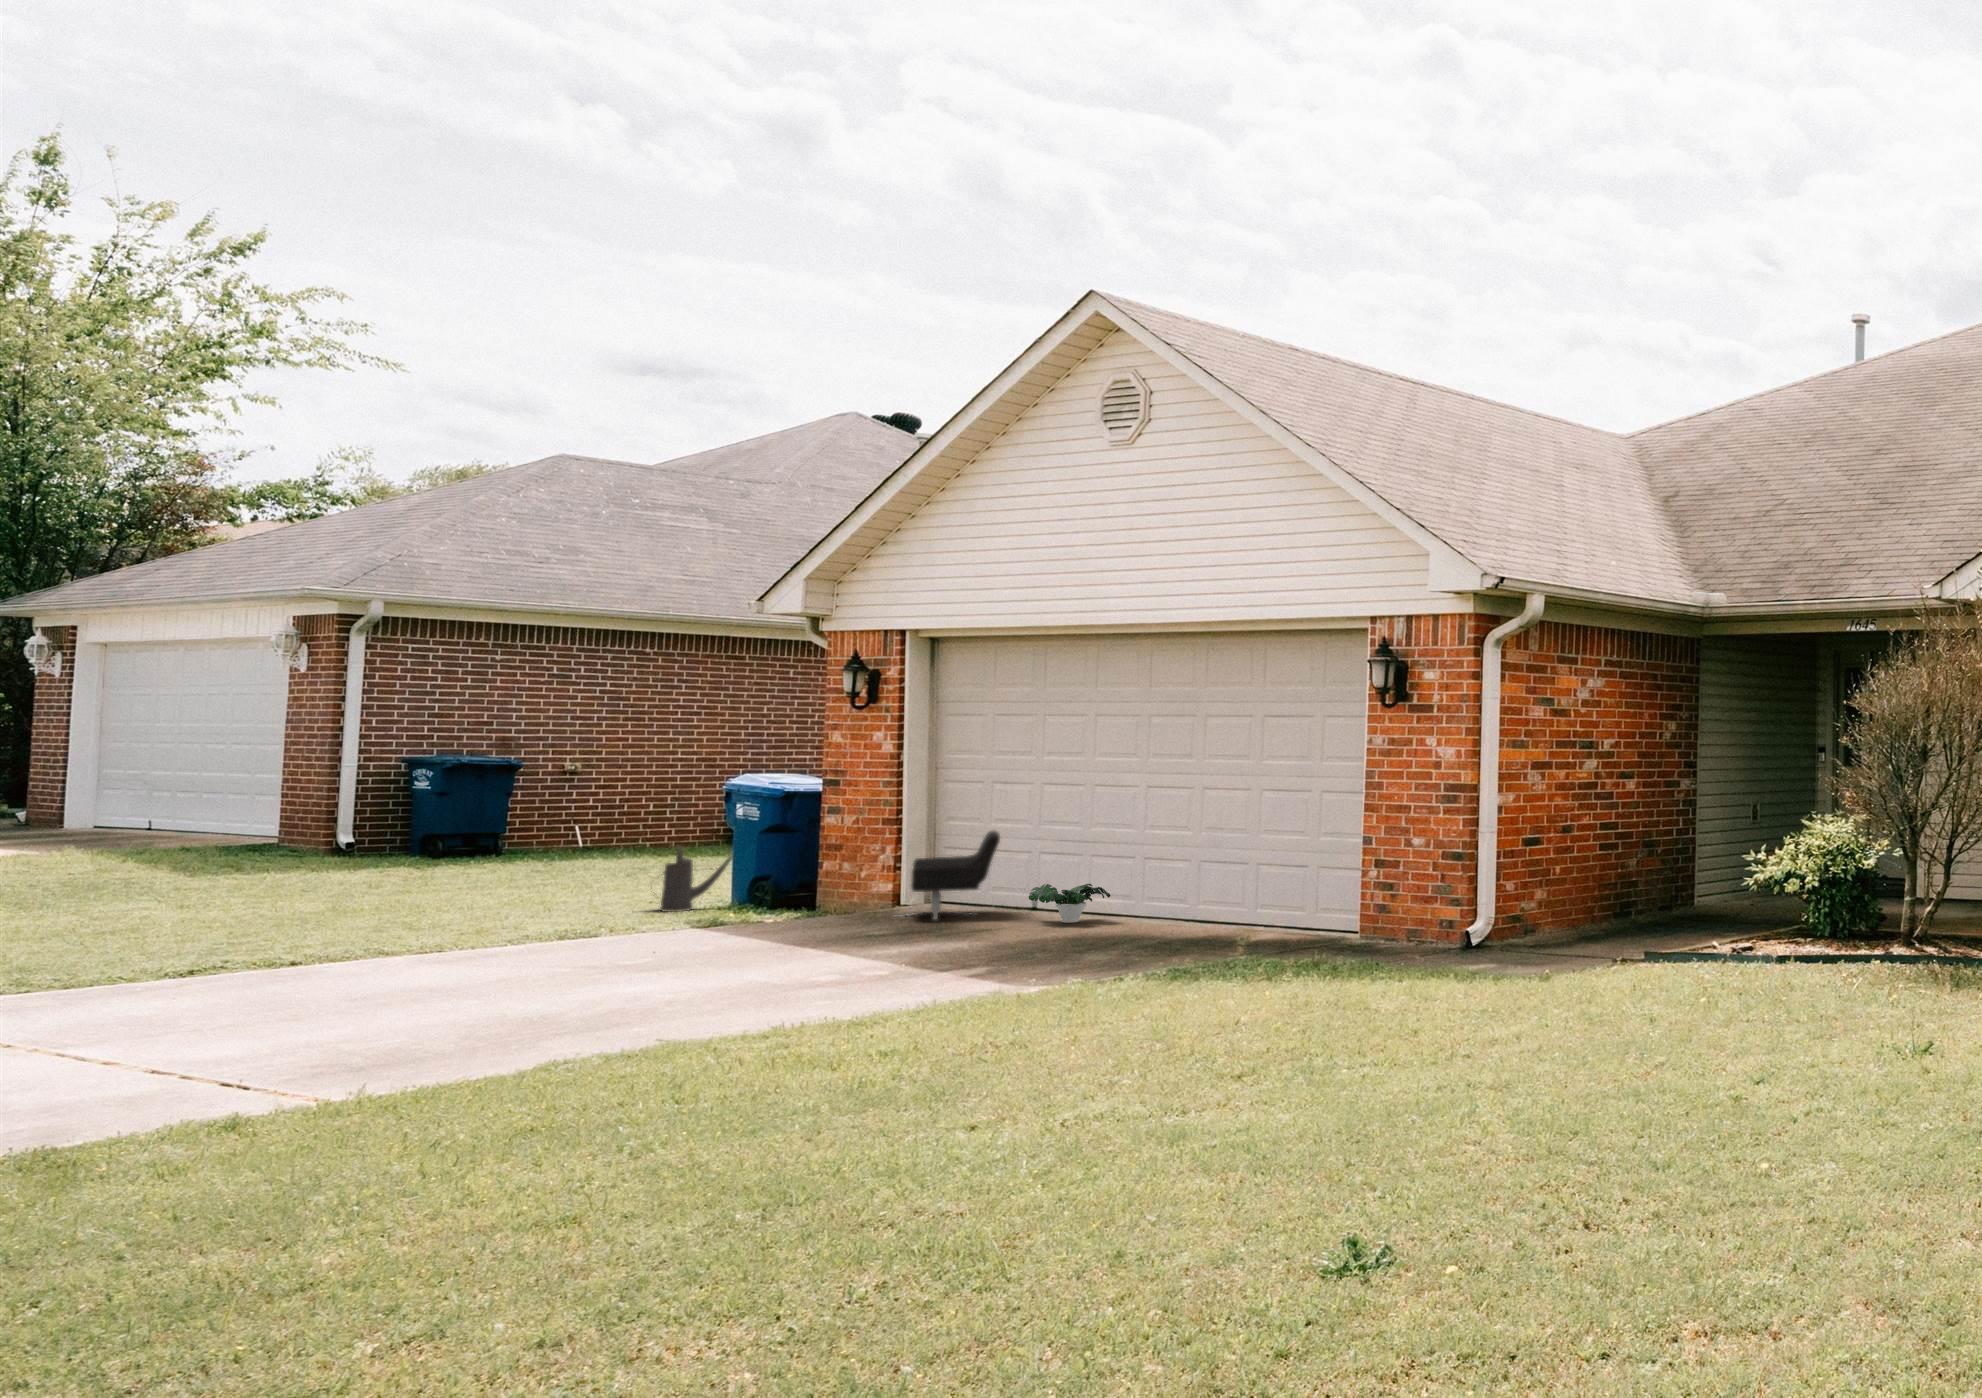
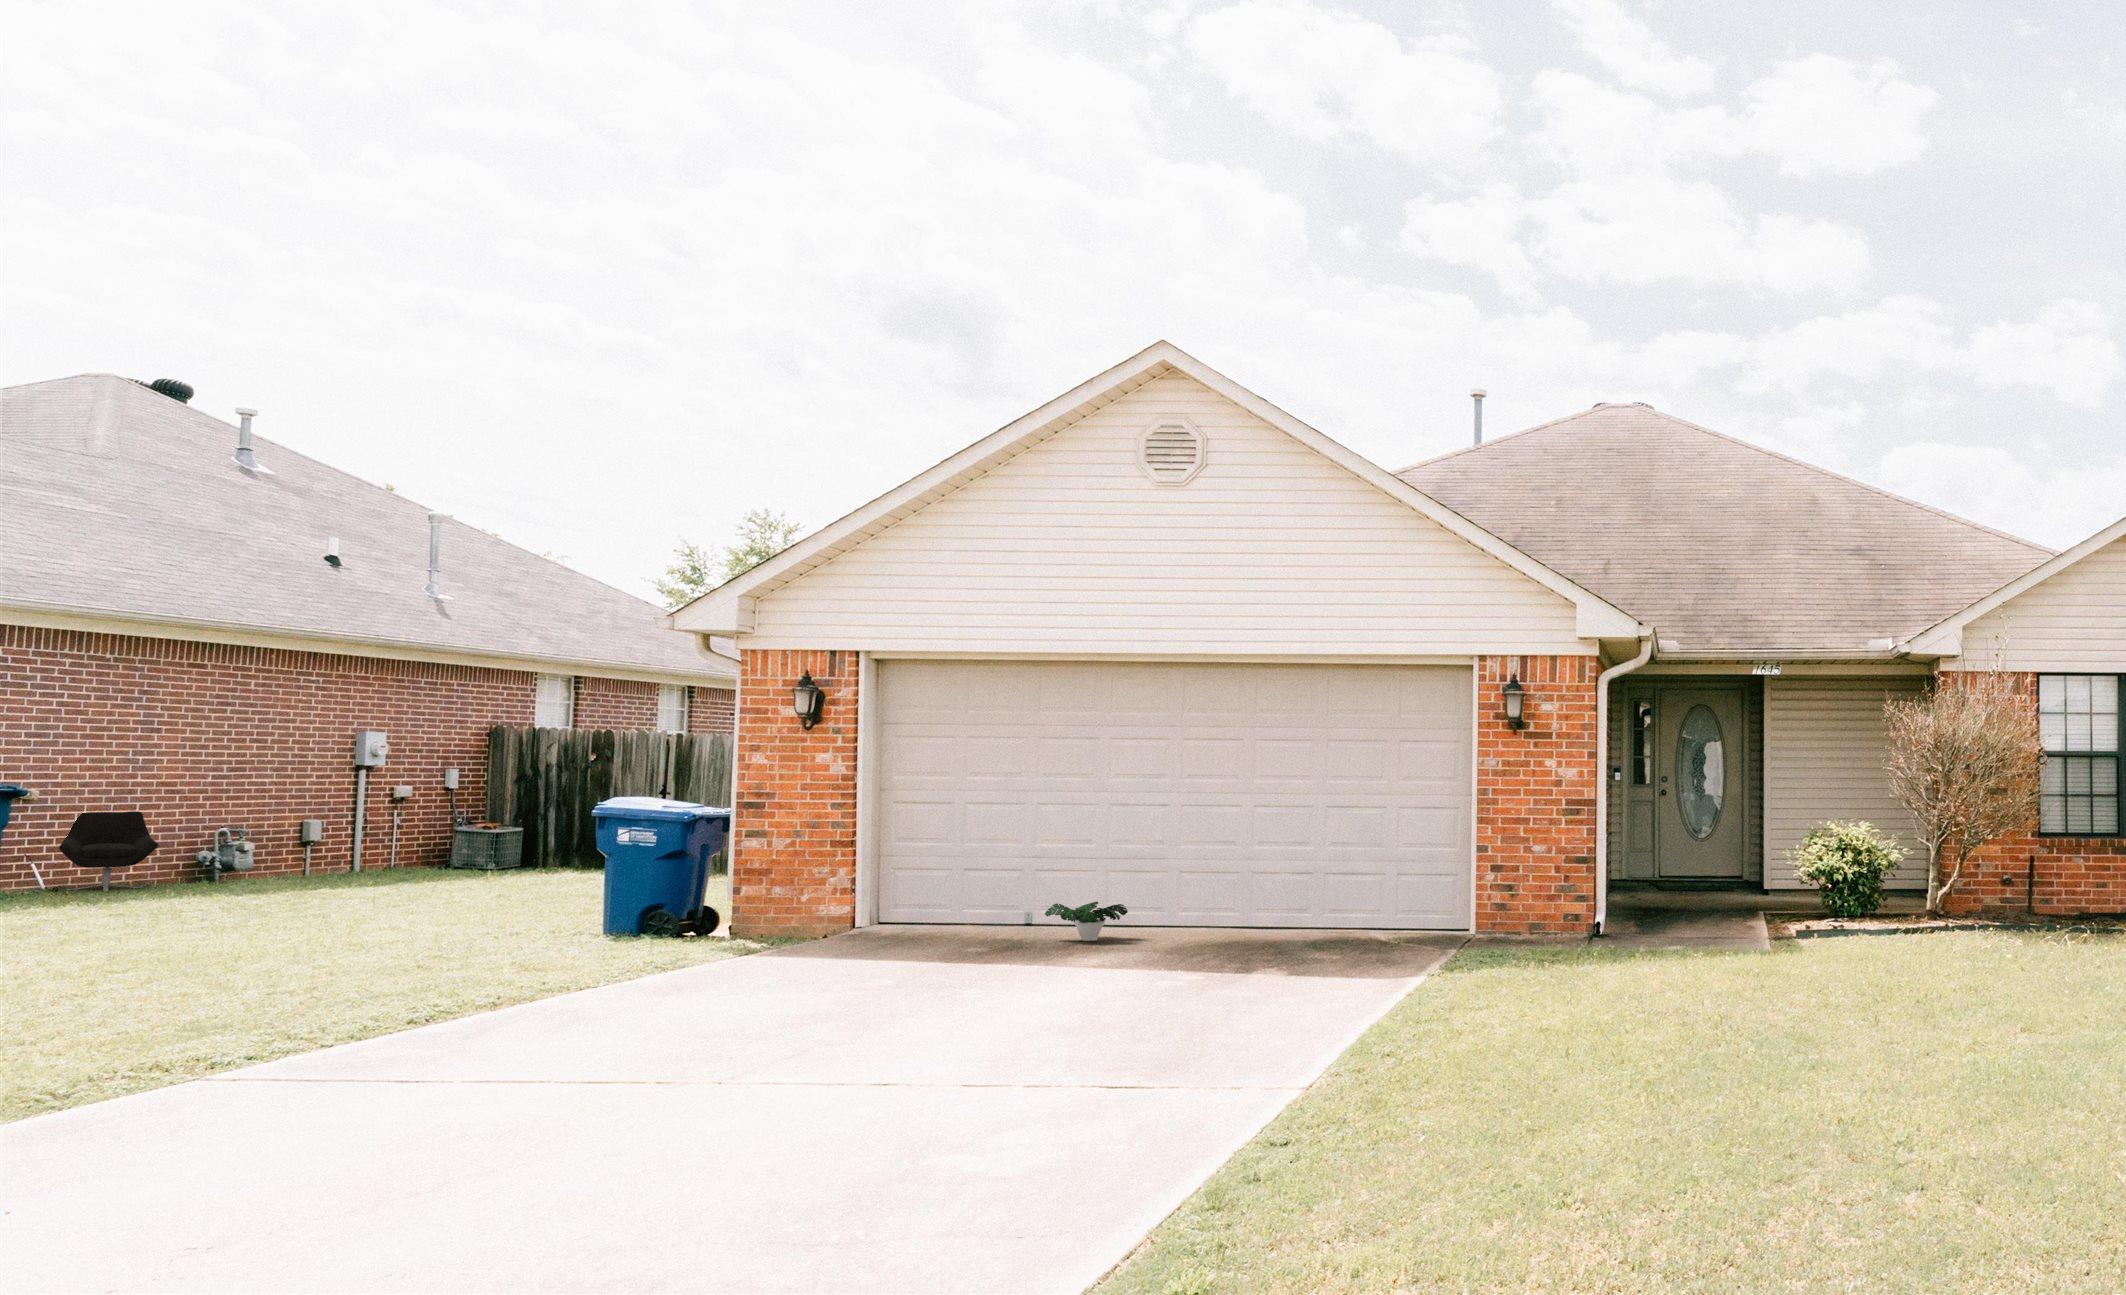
lounge chair: present [907,831,1000,919] -> present [59,811,158,891]
watering can: present [653,846,733,912] -> none [596,877,676,950]

